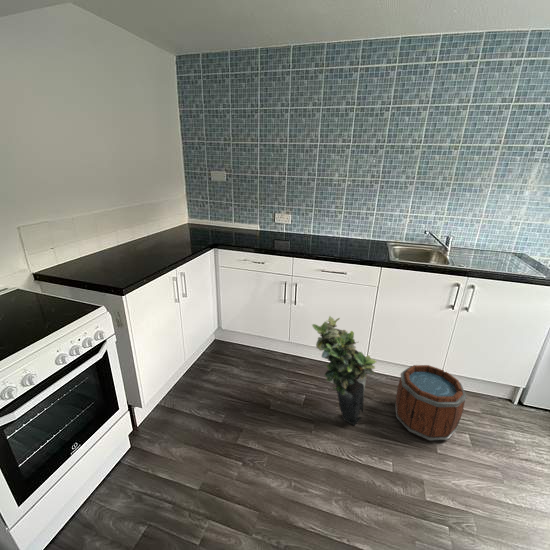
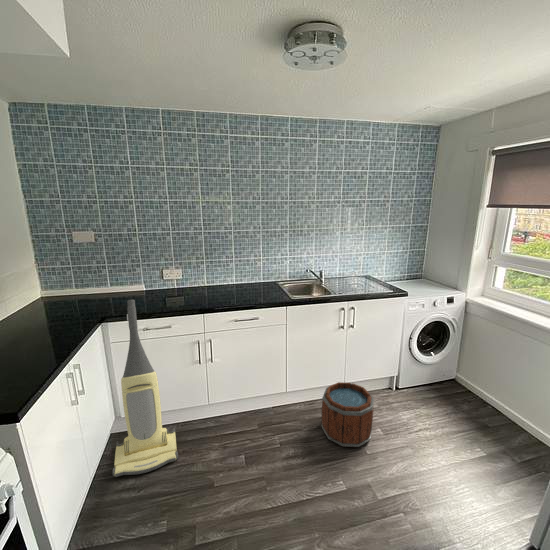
vacuum cleaner: none [202,231,256,378] -> present [113,300,178,477]
potted plant: present [312,316,376,425] -> none [246,364,311,462]

